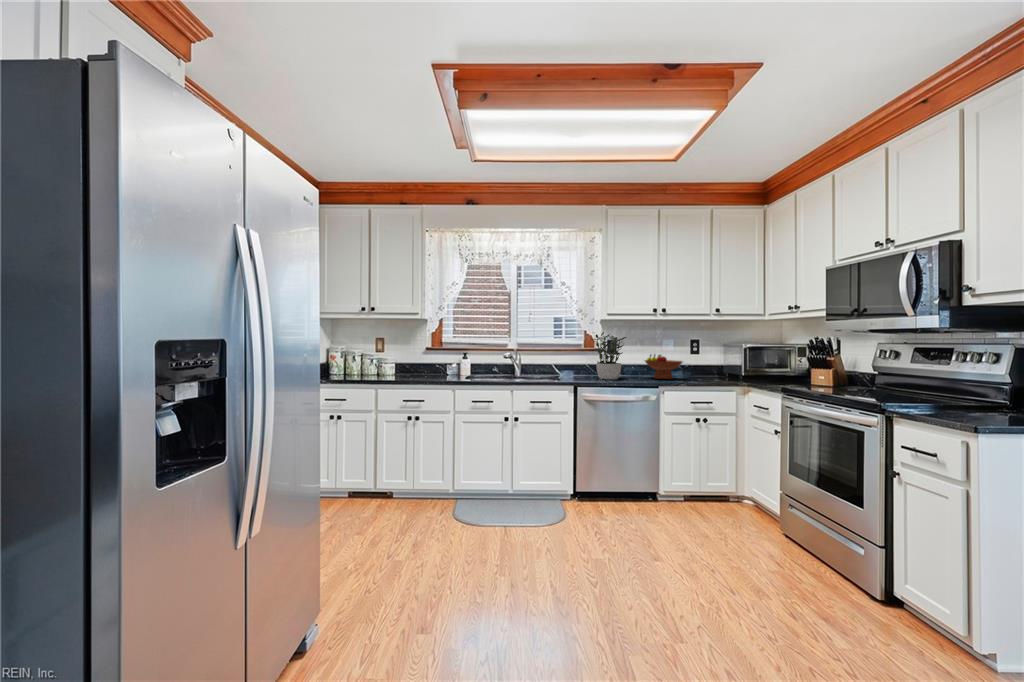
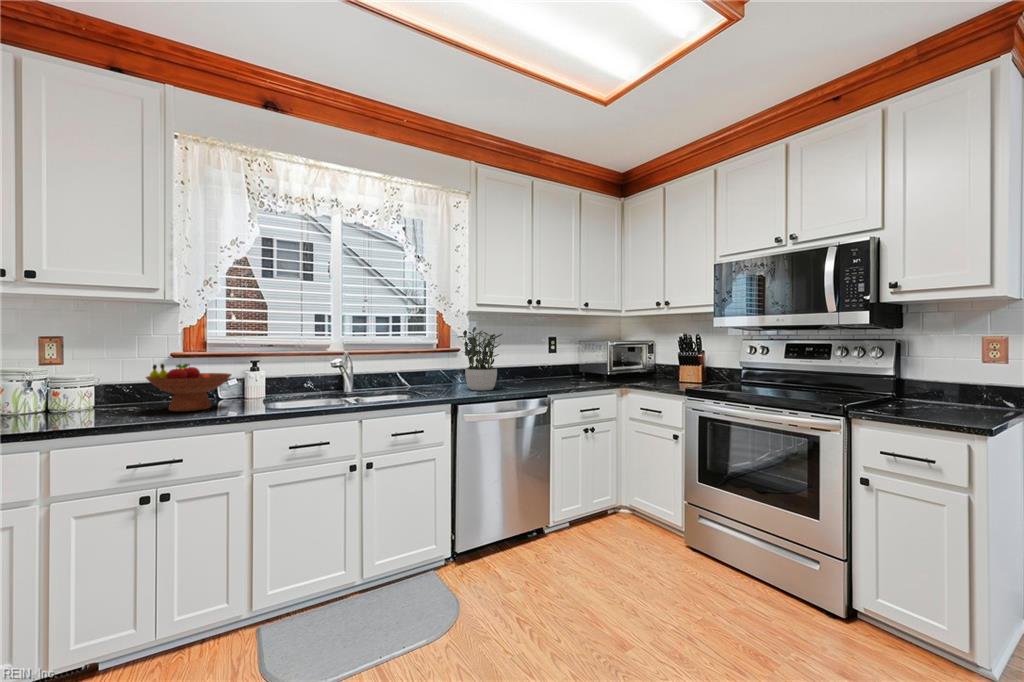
fruit bowl: present [645,354,683,379] -> present [146,364,231,411]

